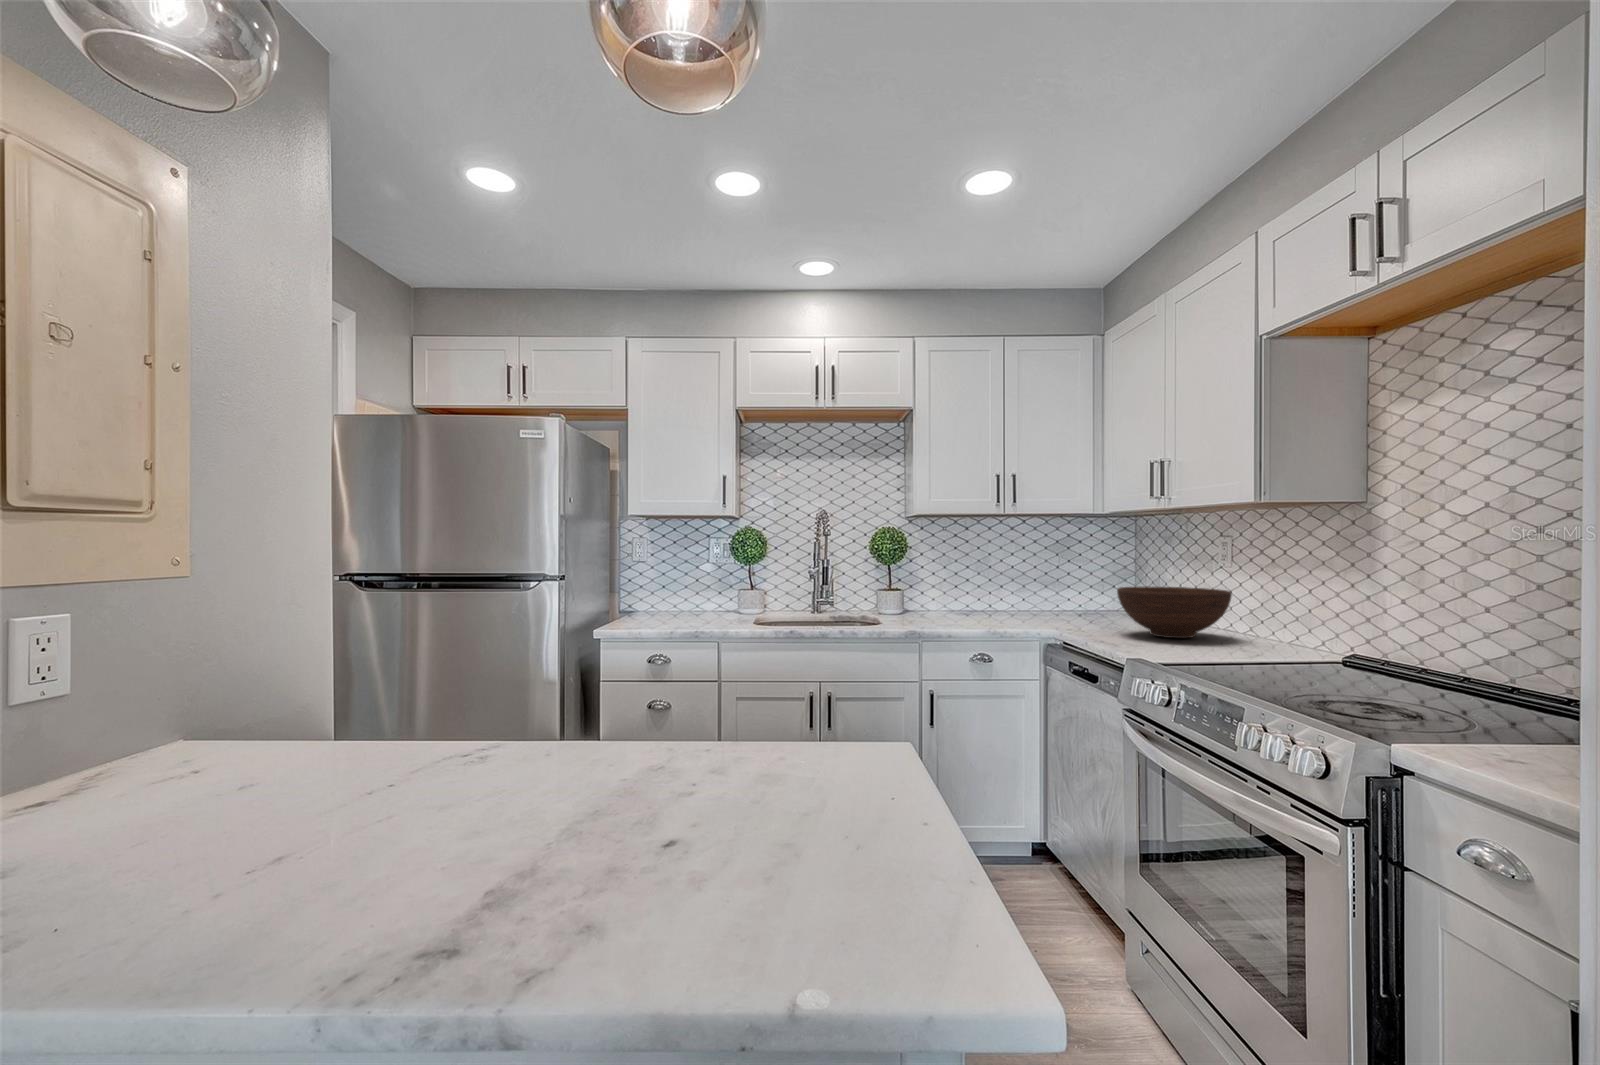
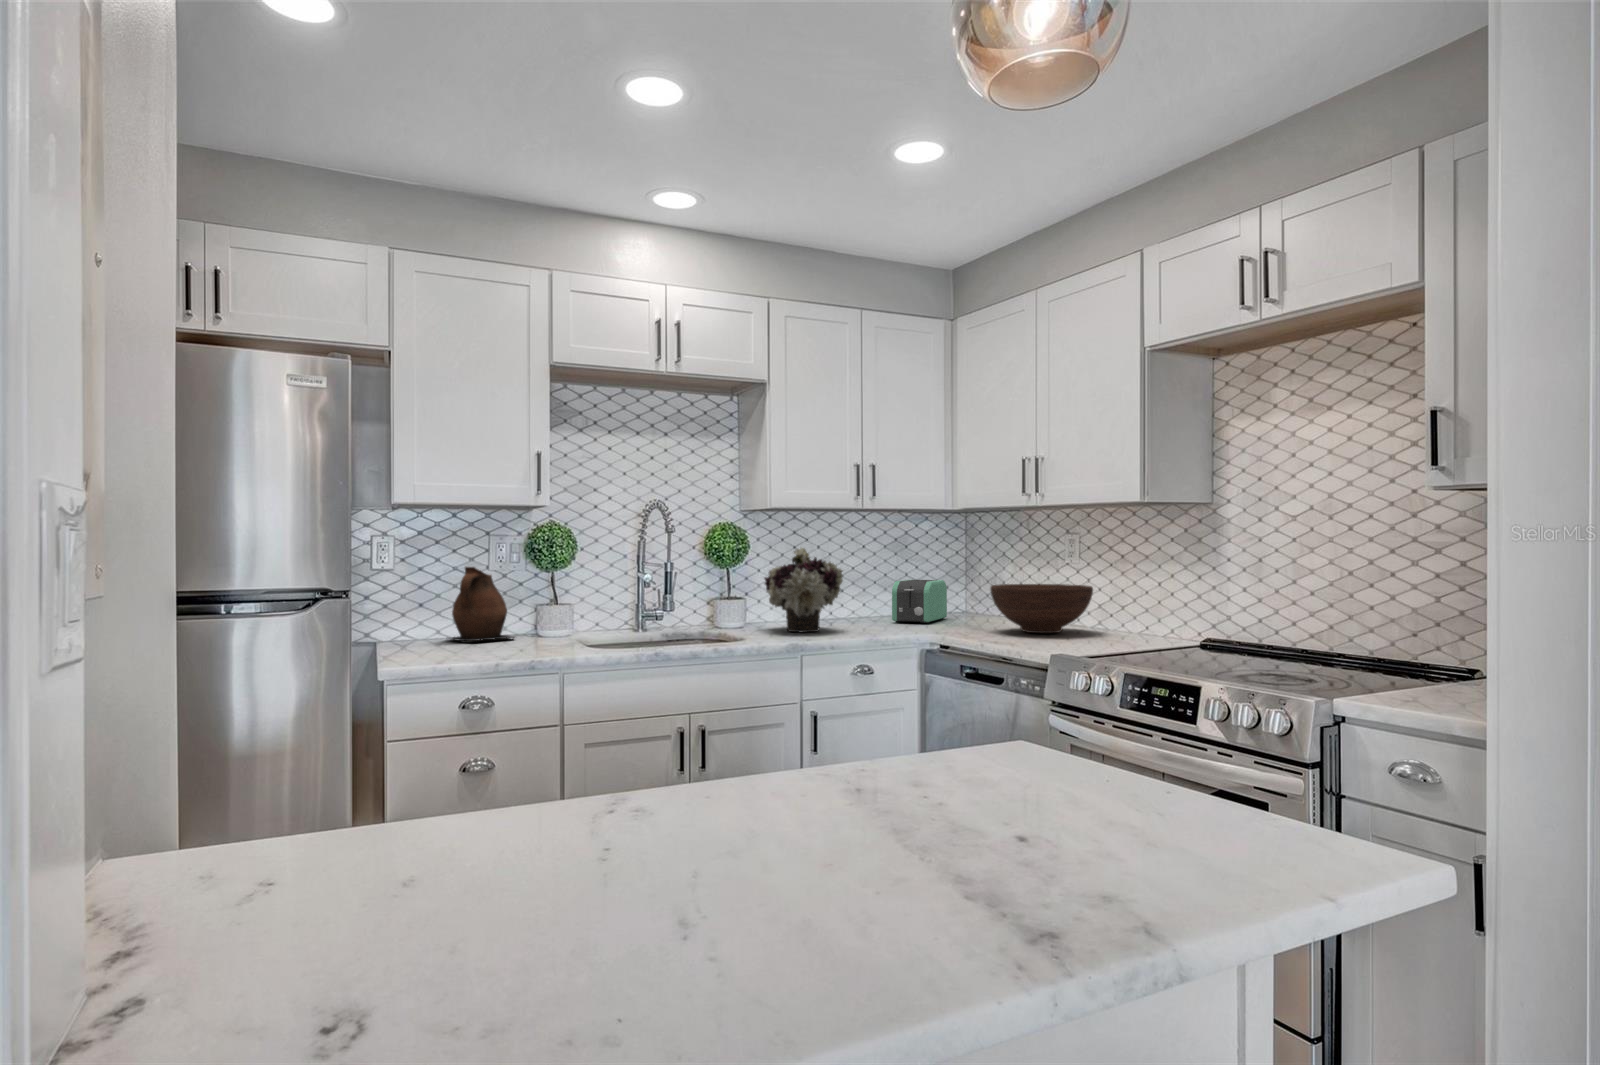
flower arrangement: none [908,548,976,624] -> present [765,548,843,632]
ceramic pitcher: none [660,561,709,618] -> present [451,567,514,641]
toaster: none [1038,579,1101,621] -> present [892,580,947,623]

